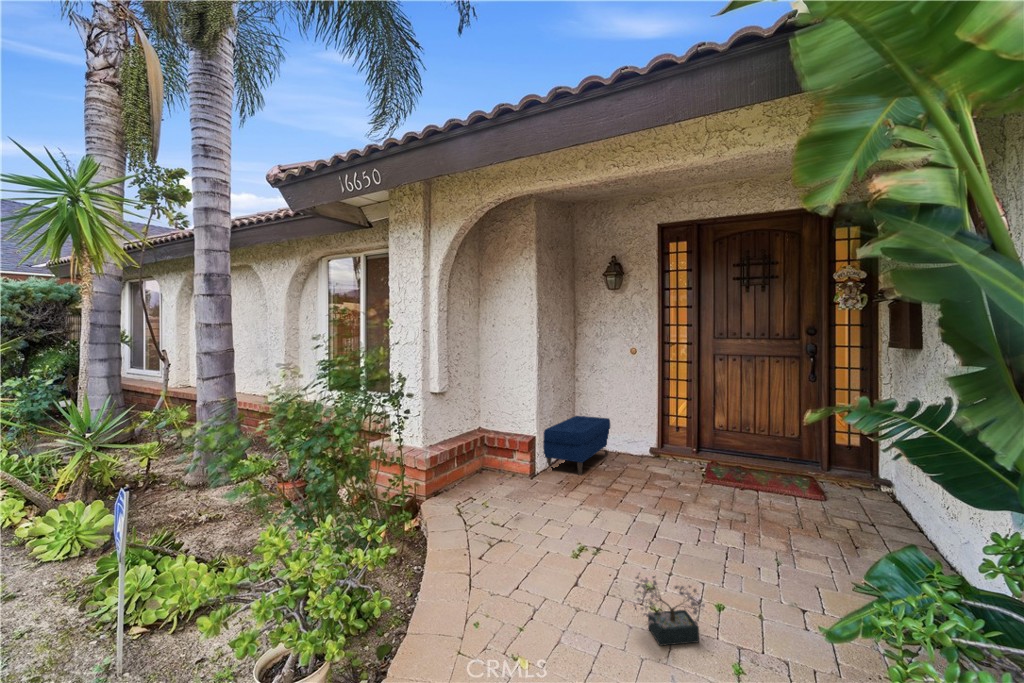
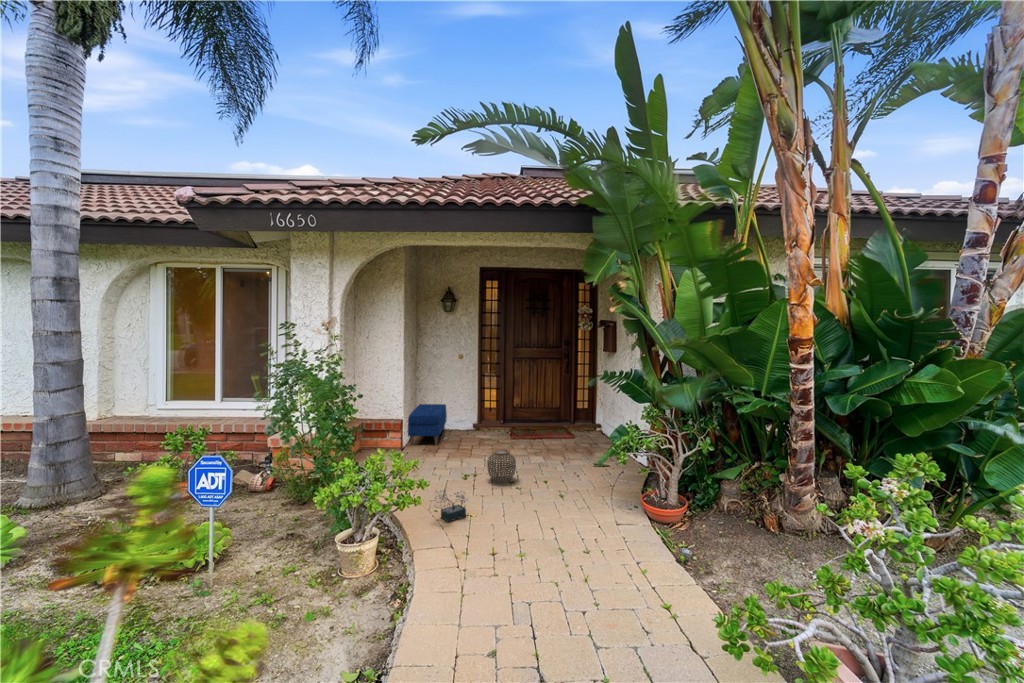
woven basket: none [605,507,659,572] -> present [487,450,516,483]
decorative plant: present [633,573,704,646] -> present [435,490,468,522]

